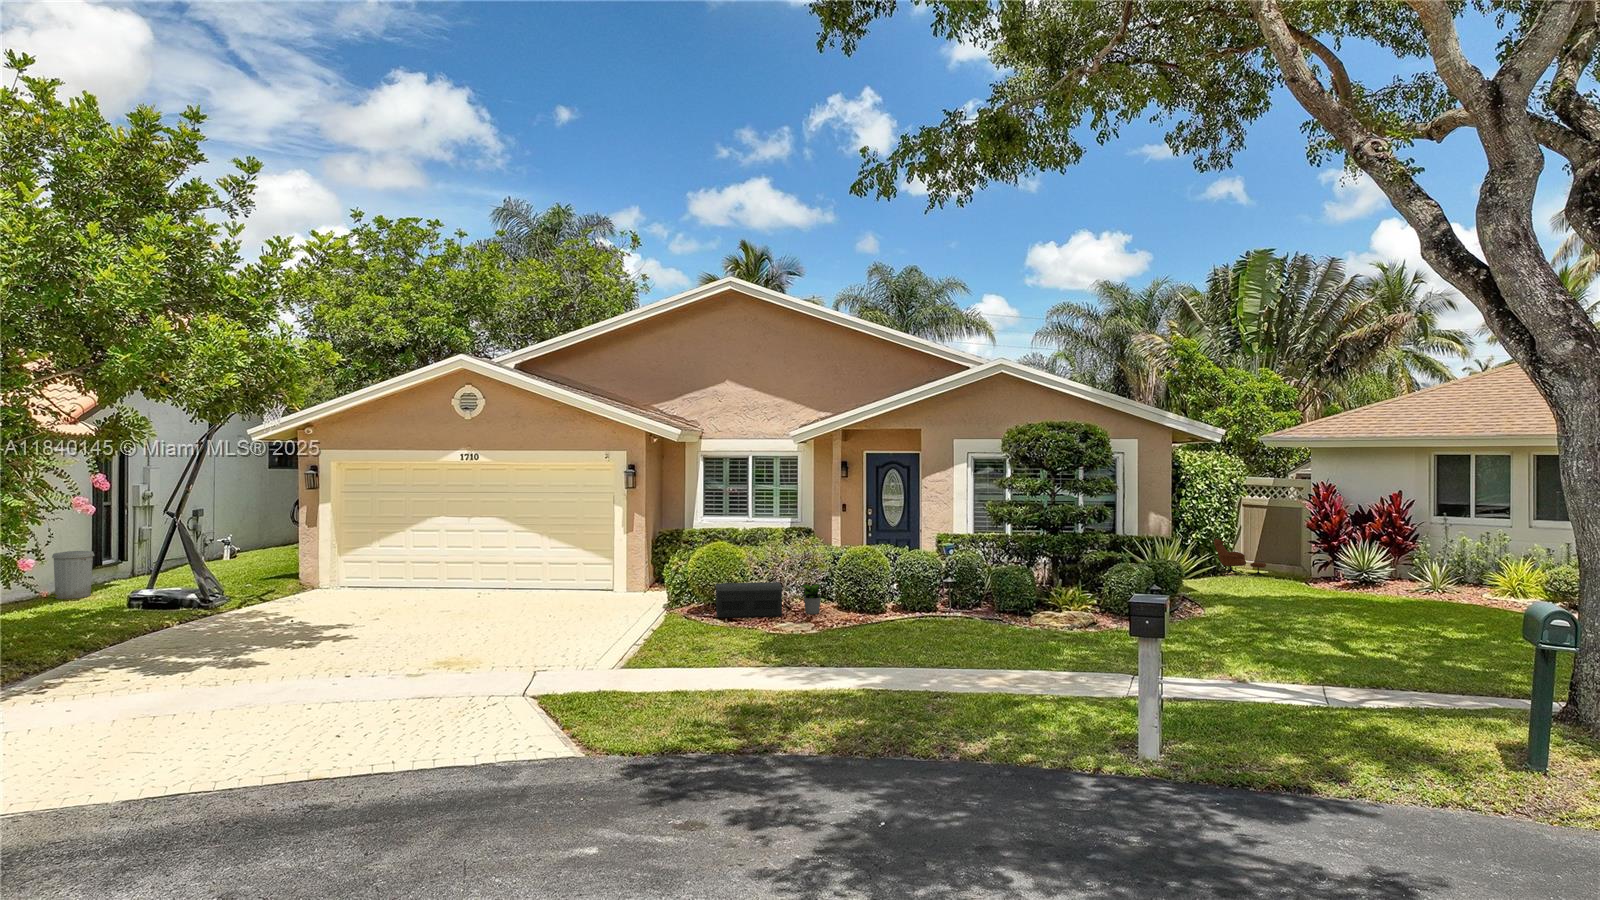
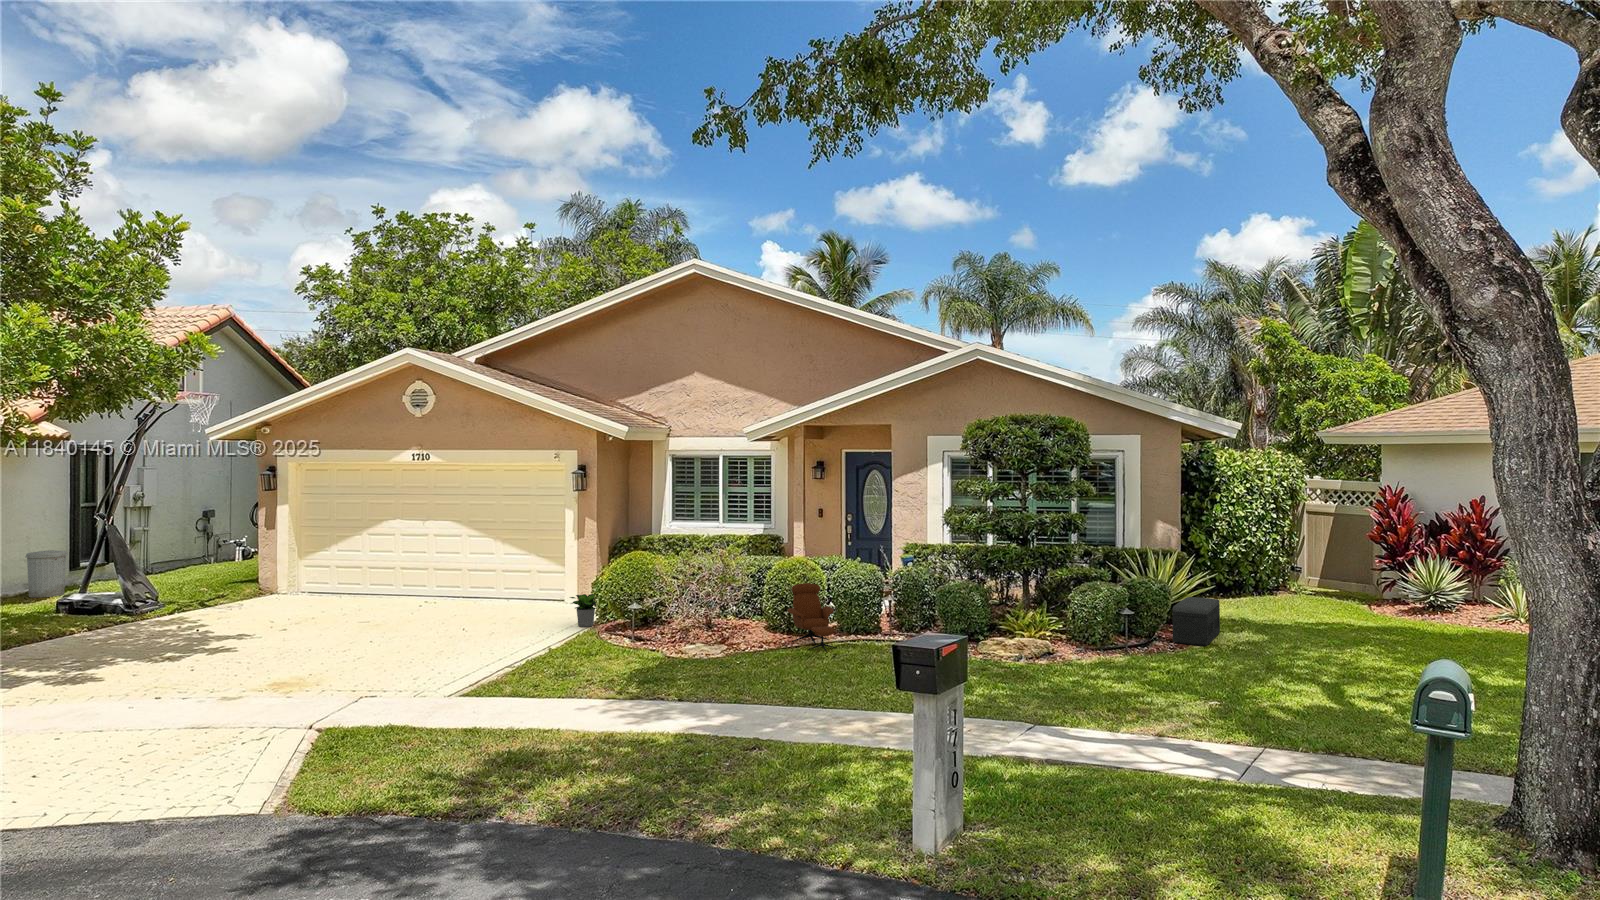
lounge chair: present [1214,539,1266,576] -> present [788,583,836,652]
storage bench: present [716,582,782,618] -> present [1172,597,1220,646]
potted plant: present [799,584,827,614] -> present [570,594,596,627]

